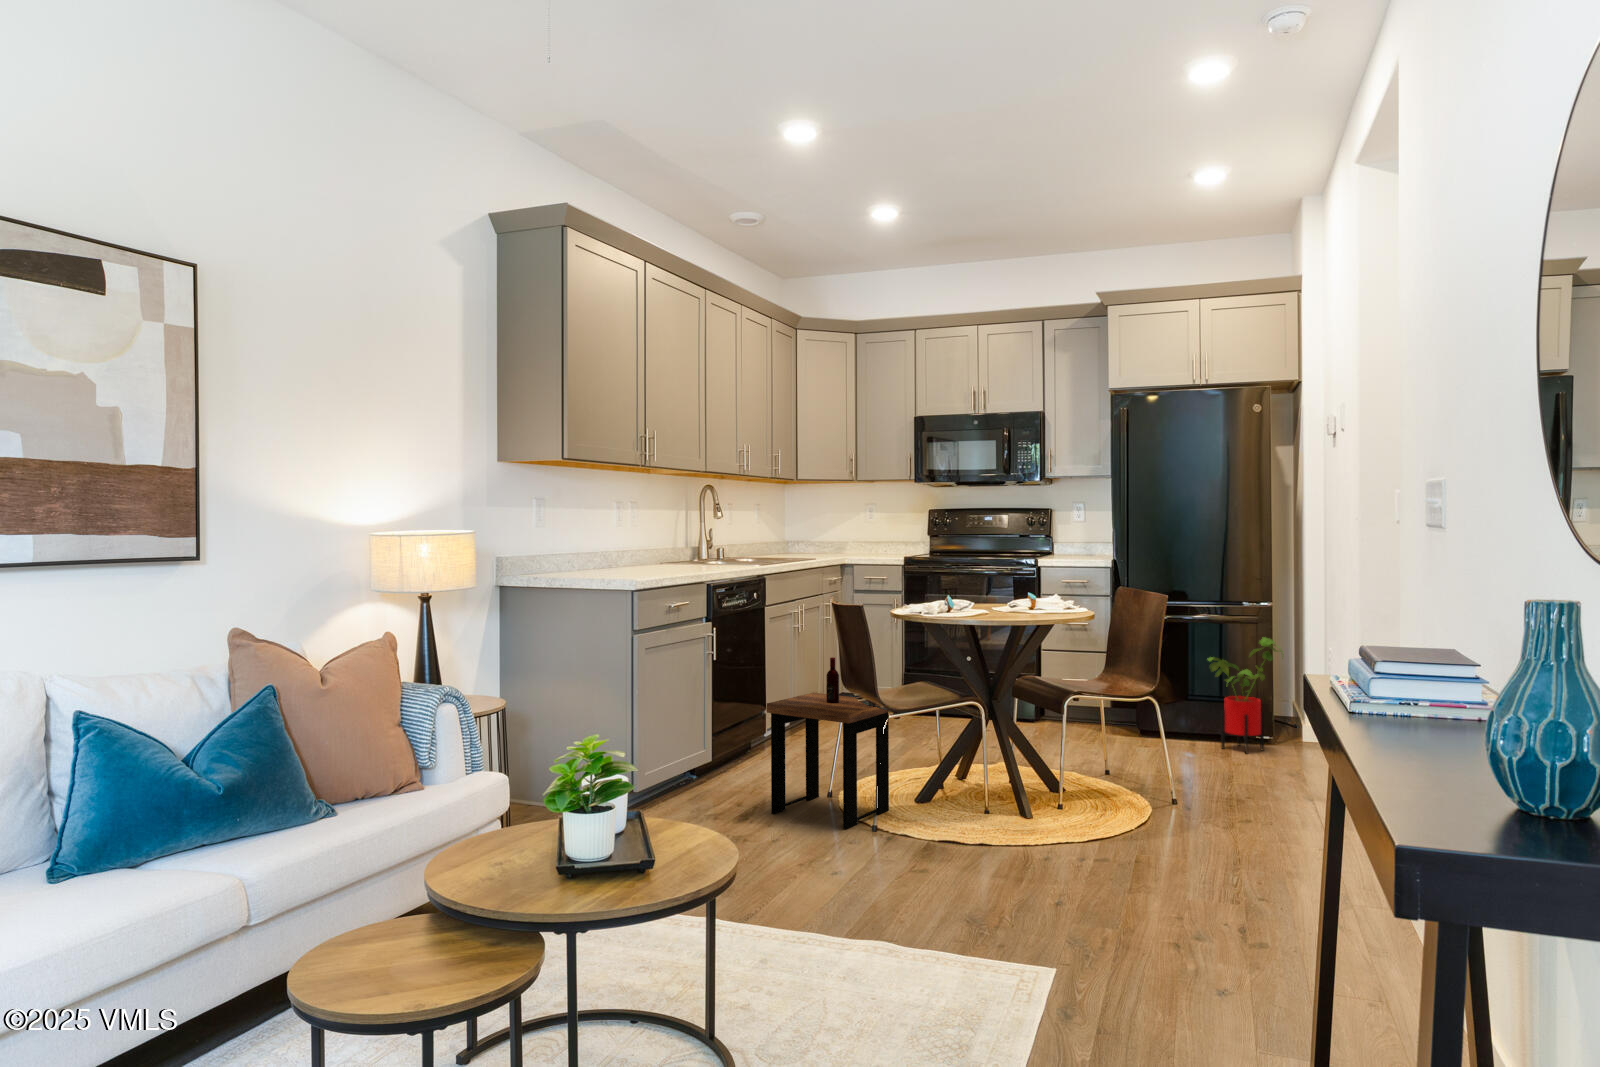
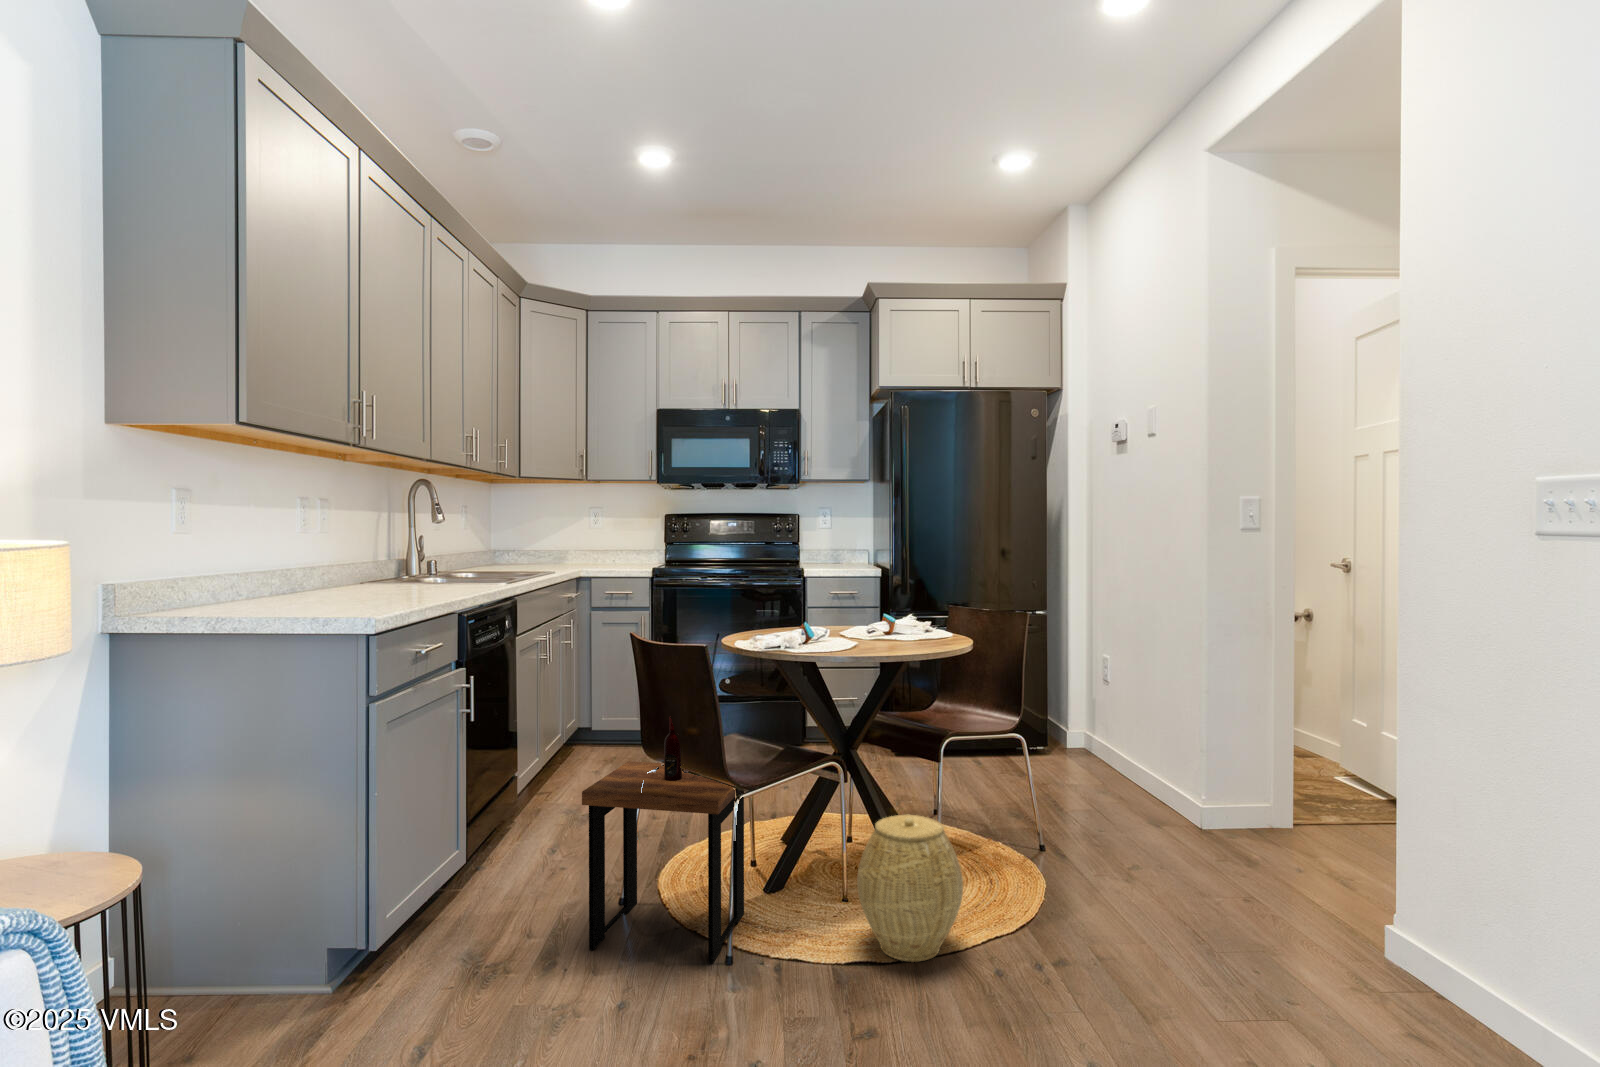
house plant: present [1208,637,1283,753] -> none [989,645,1062,765]
woven basket: none [952,741,1034,847] -> present [857,815,963,962]

